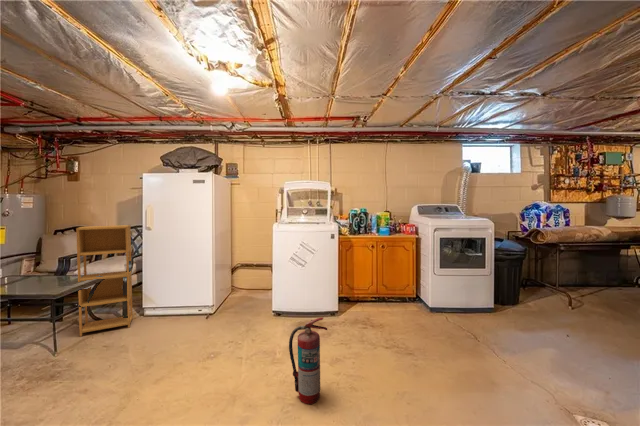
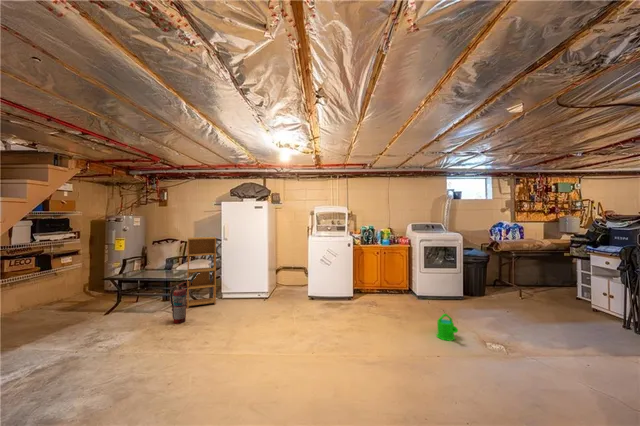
fire extinguisher: present [289,318,327,404] -> present [170,282,189,324]
watering can: none [476,356,523,406] -> present [436,314,458,341]

